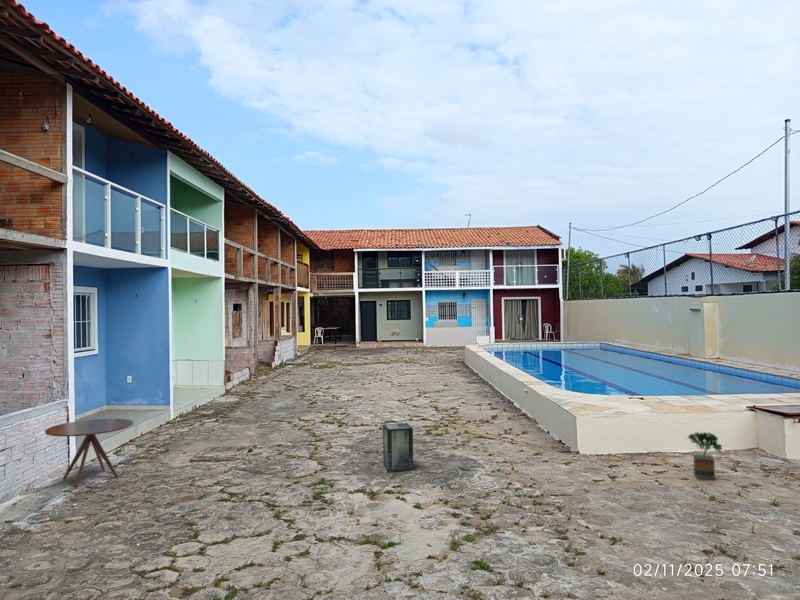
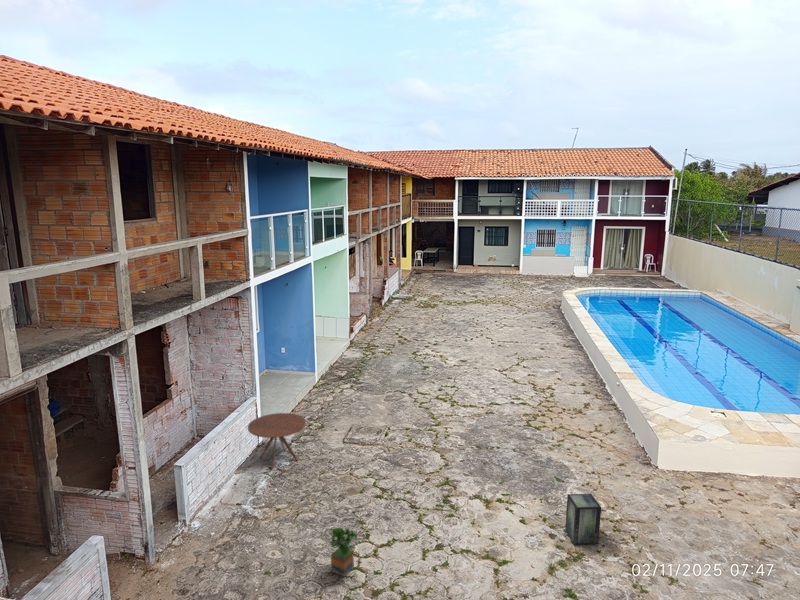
storage box: present [383,423,413,472] -> present [565,494,601,545]
potted tree: present [688,432,722,480] -> present [330,527,357,577]

